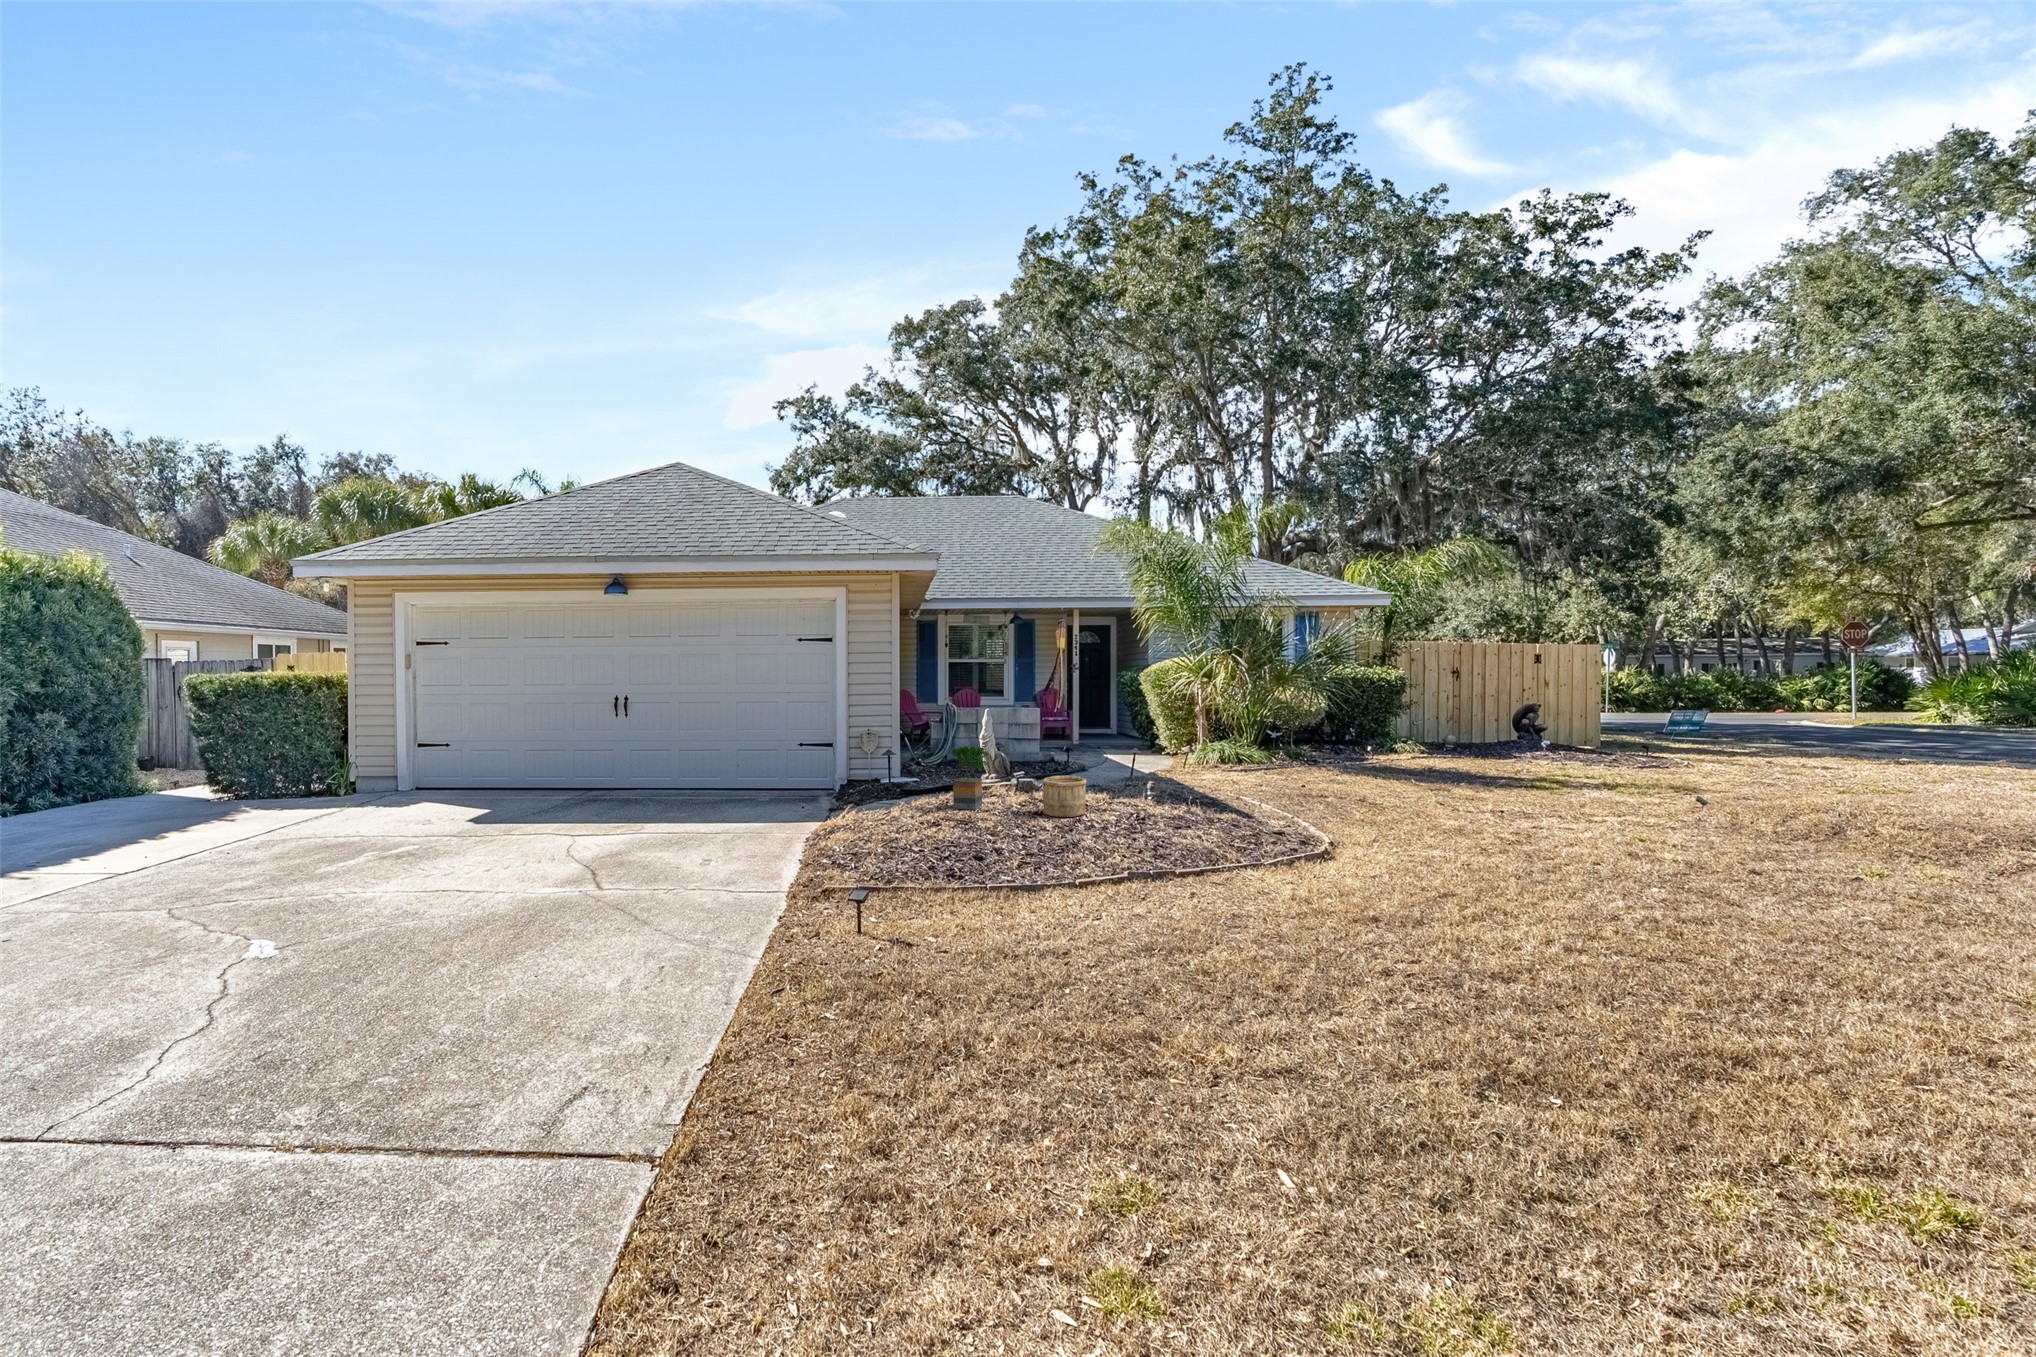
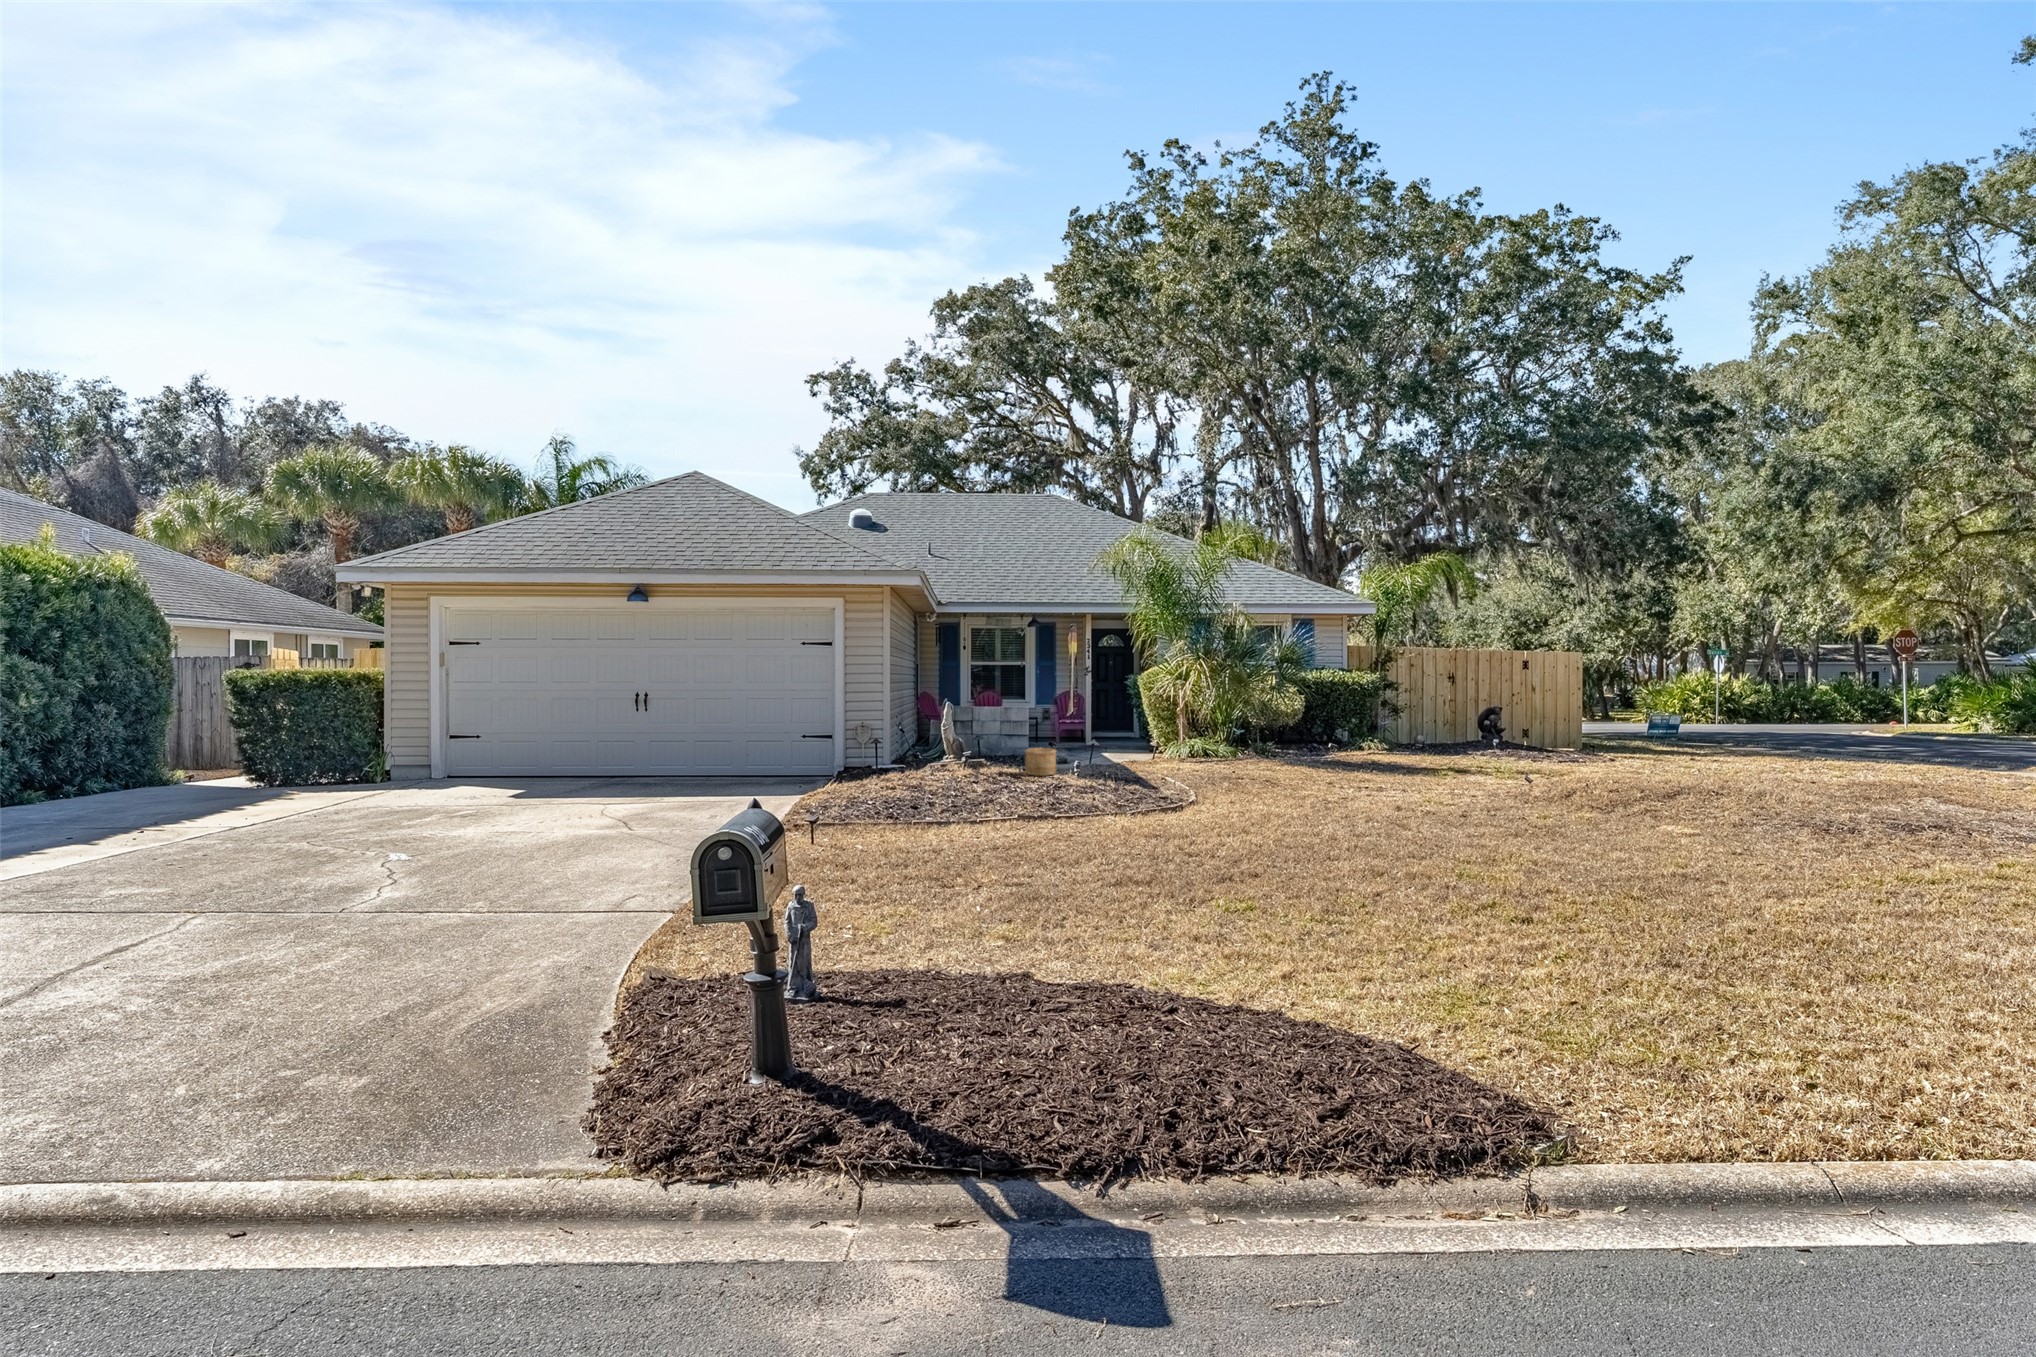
potted tree: present [951,745,989,810] -> none [961,726,990,772]

